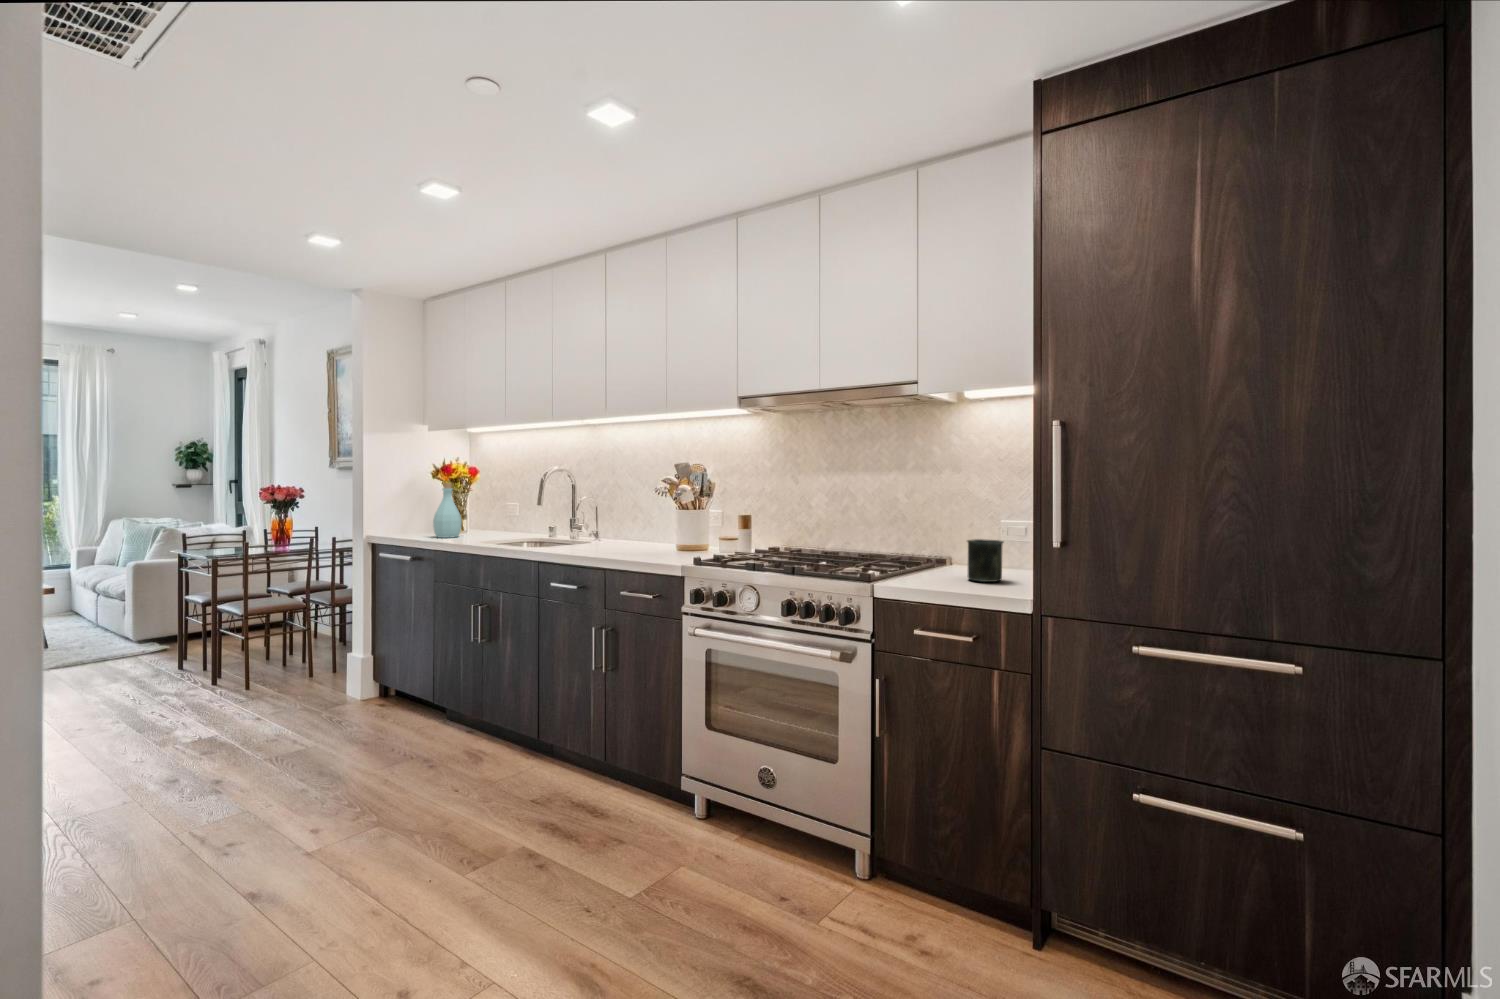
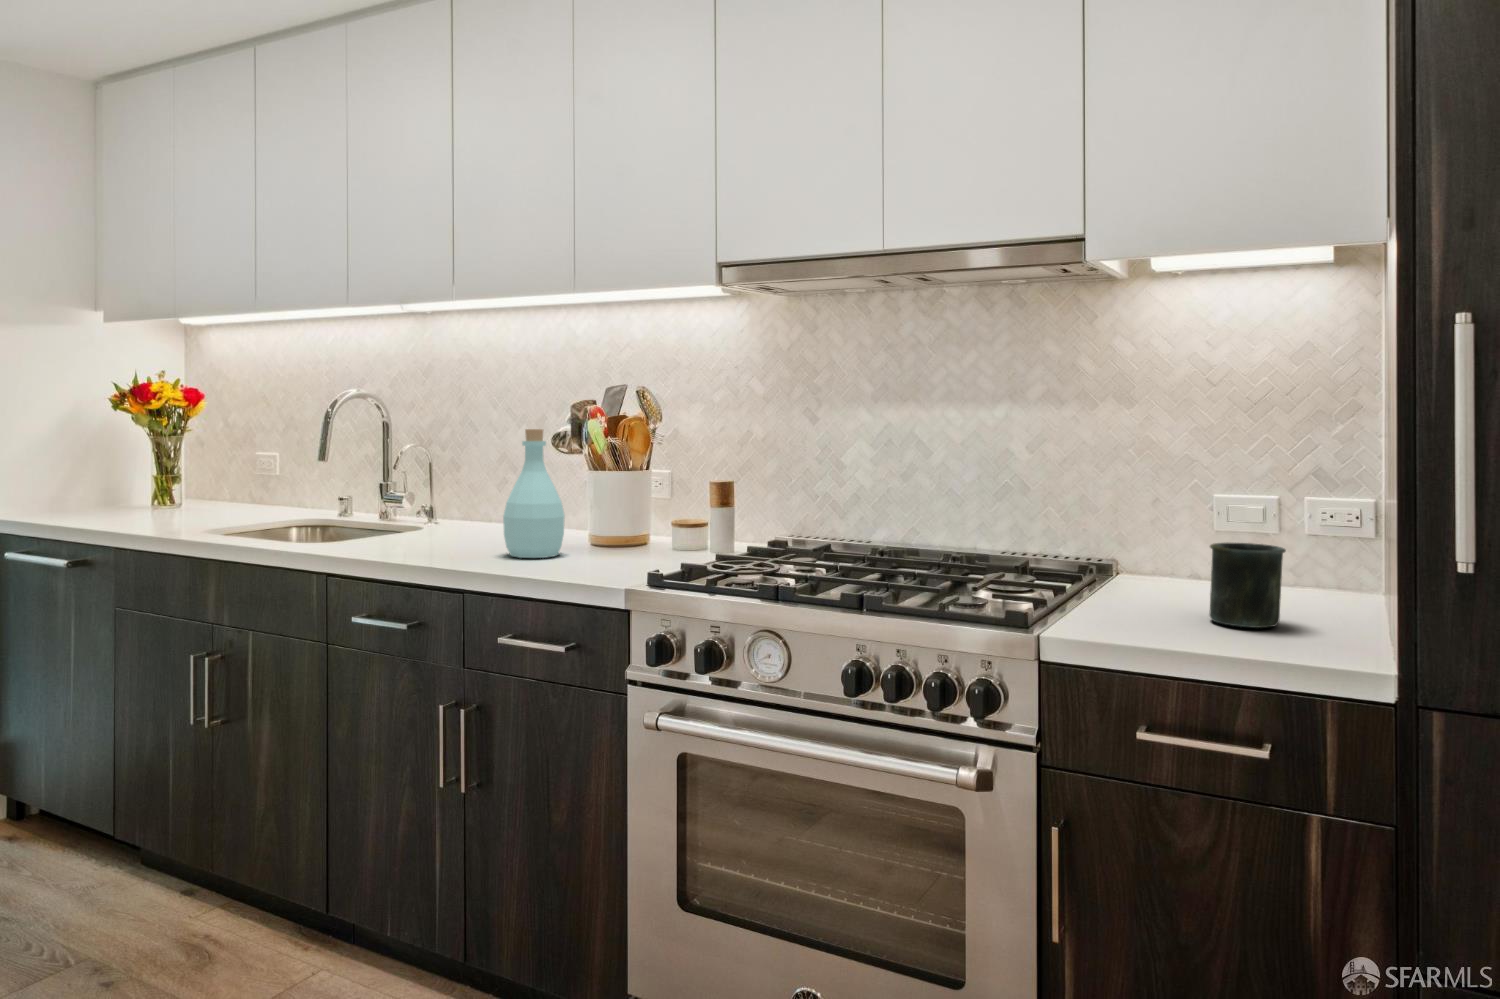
bottle: present [433,483,462,538] -> present [503,429,565,558]

